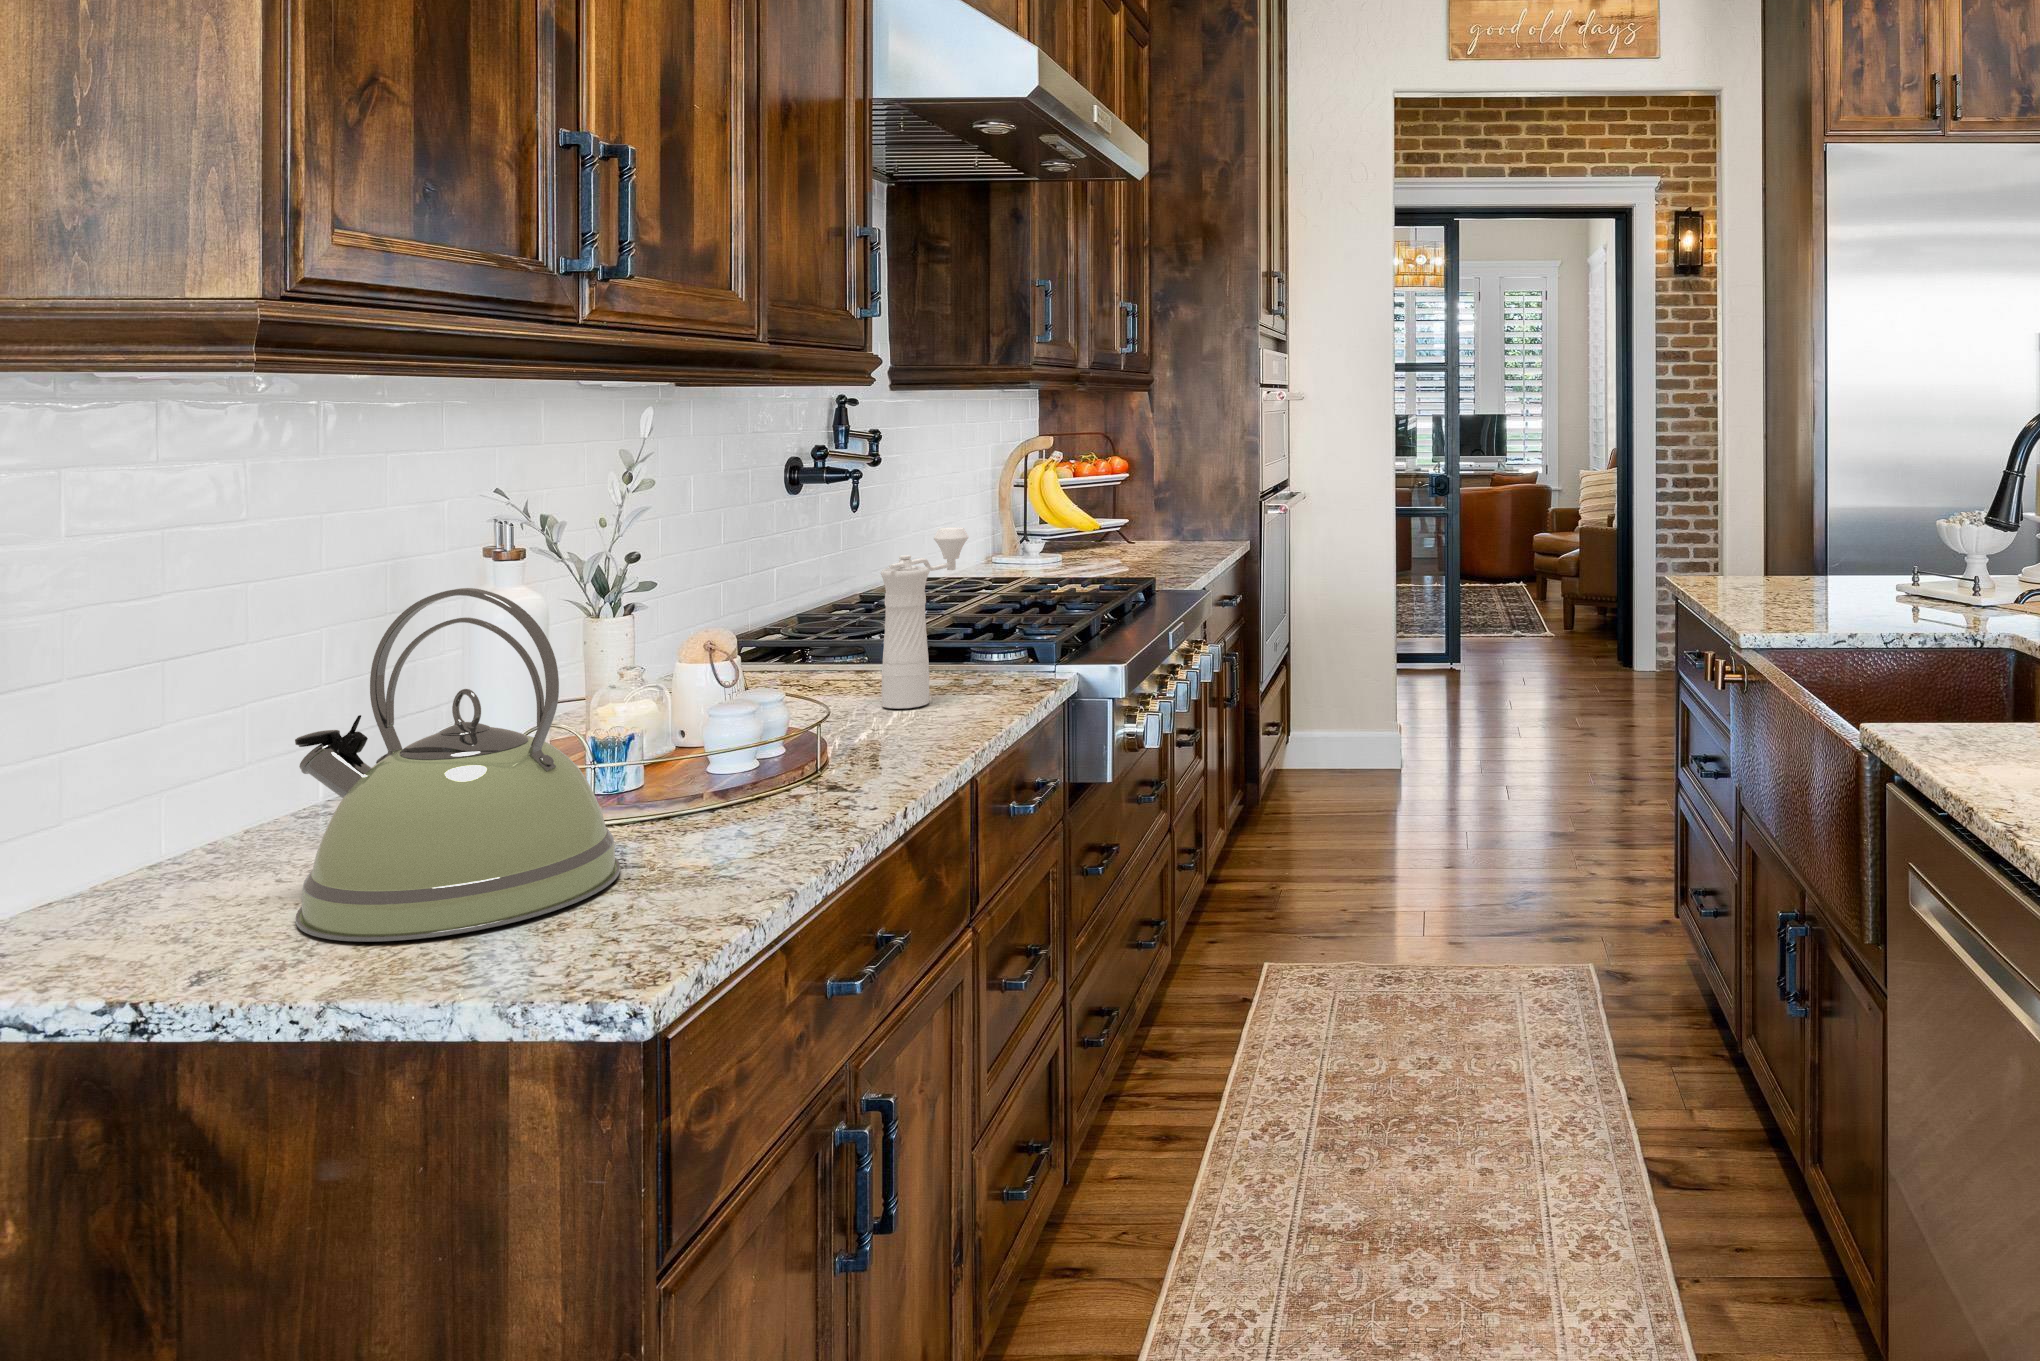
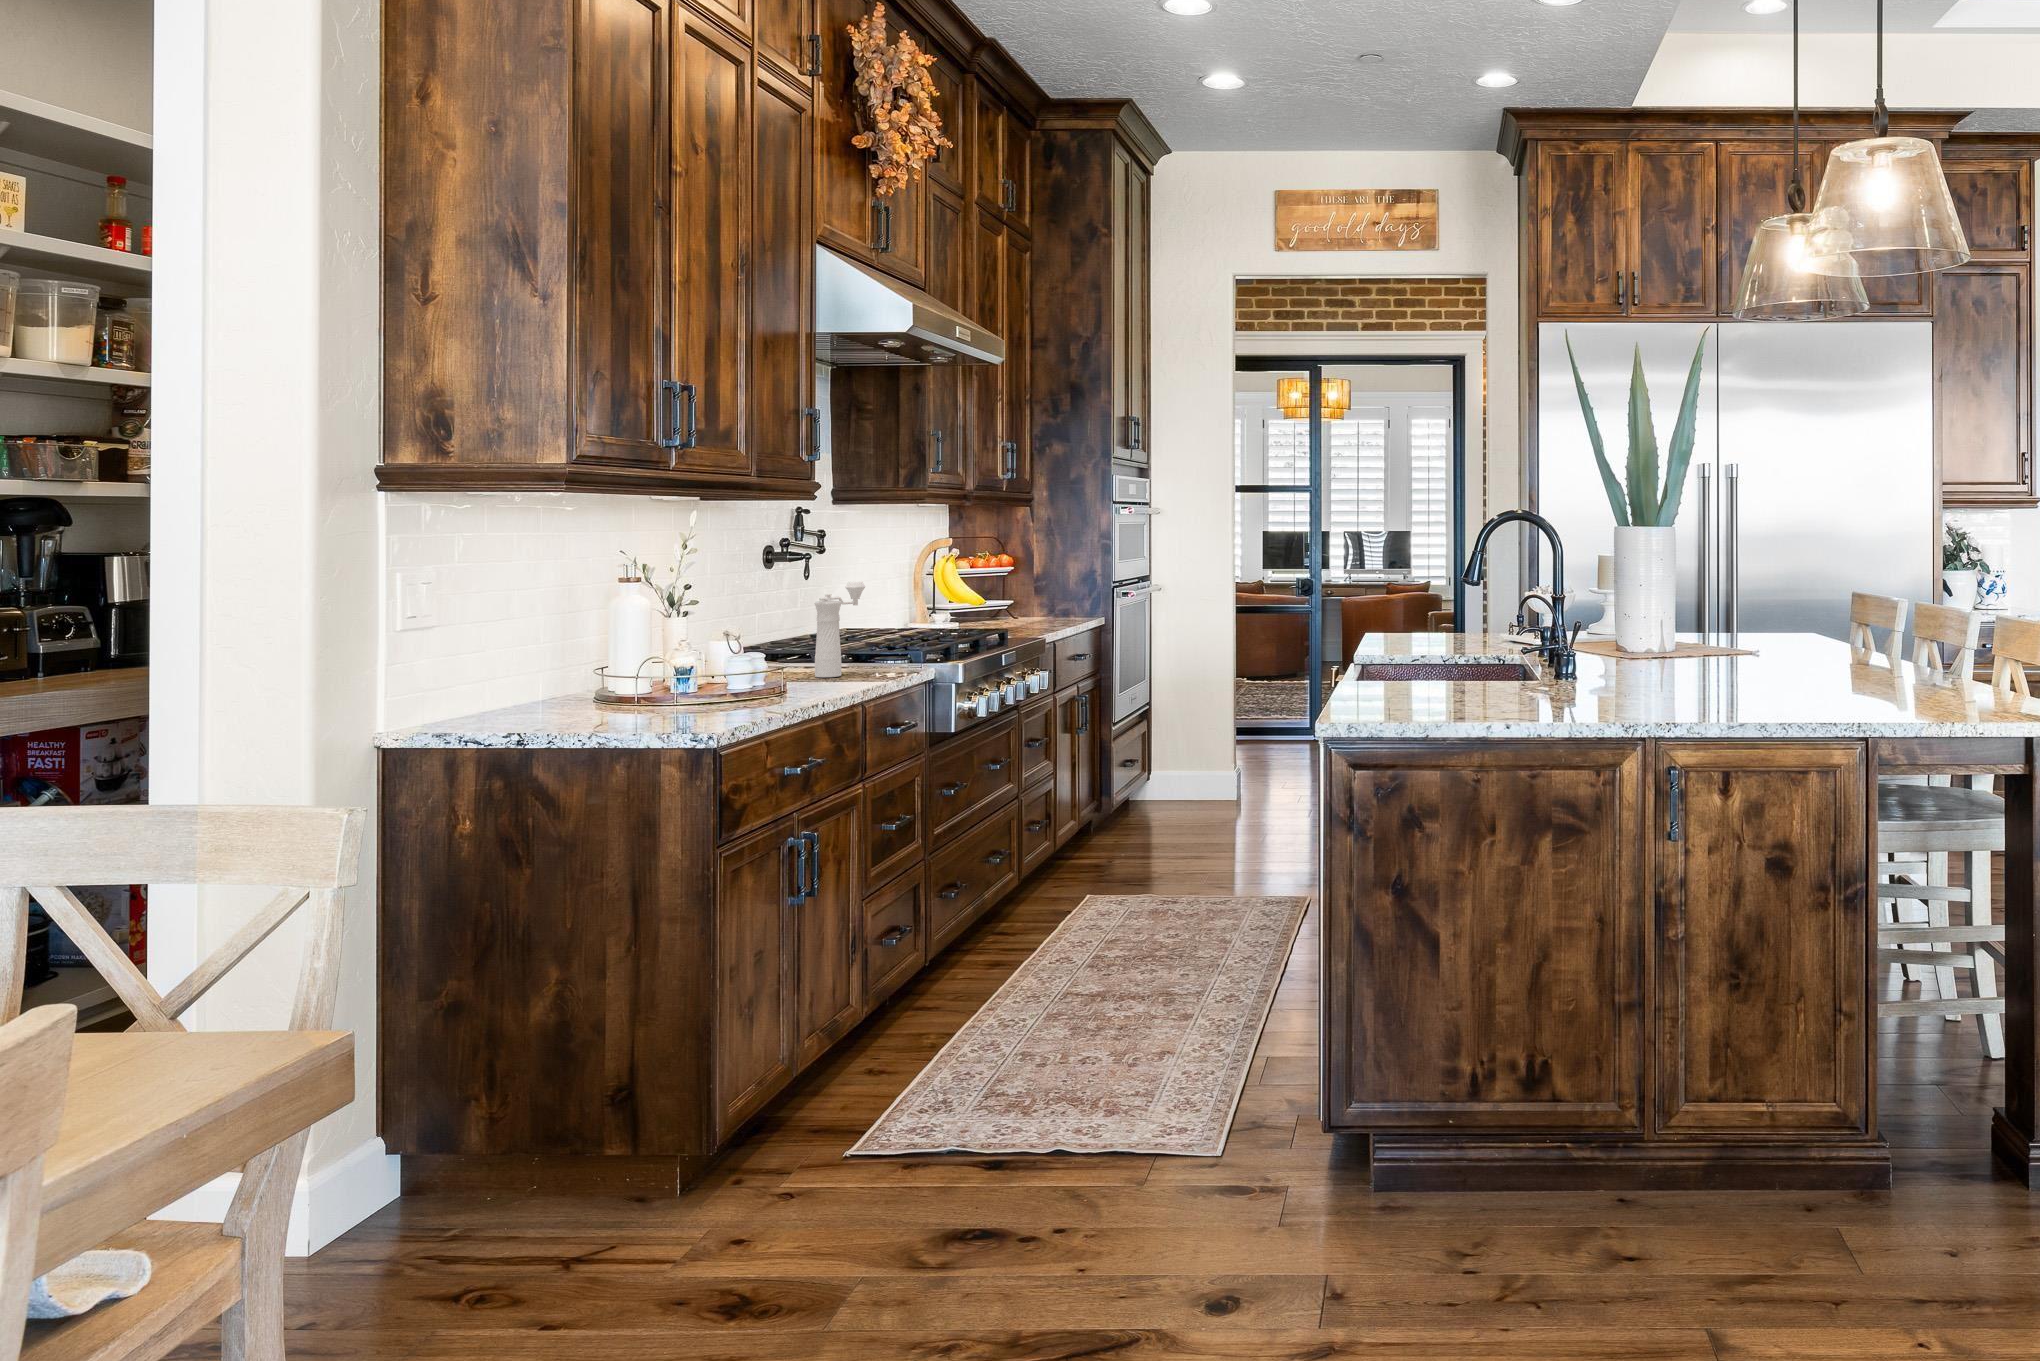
kettle: present [295,588,620,942] -> none [560,583,695,720]

